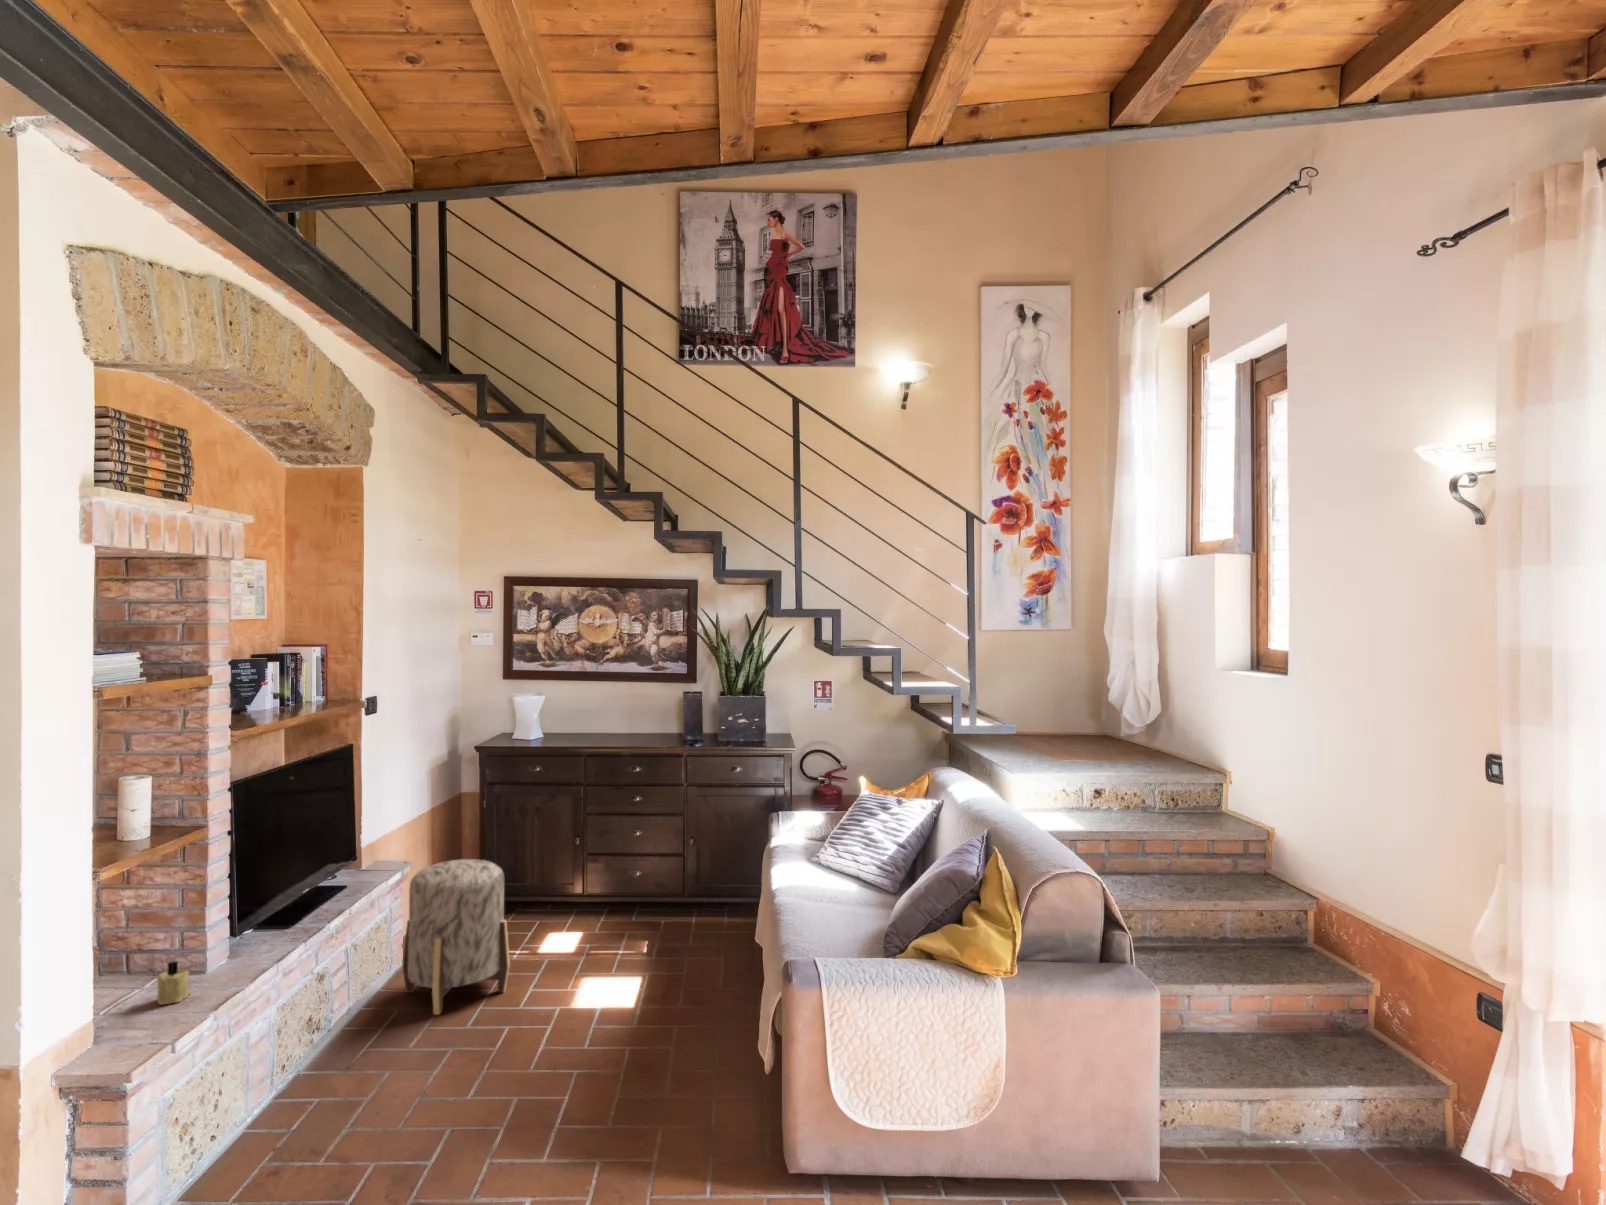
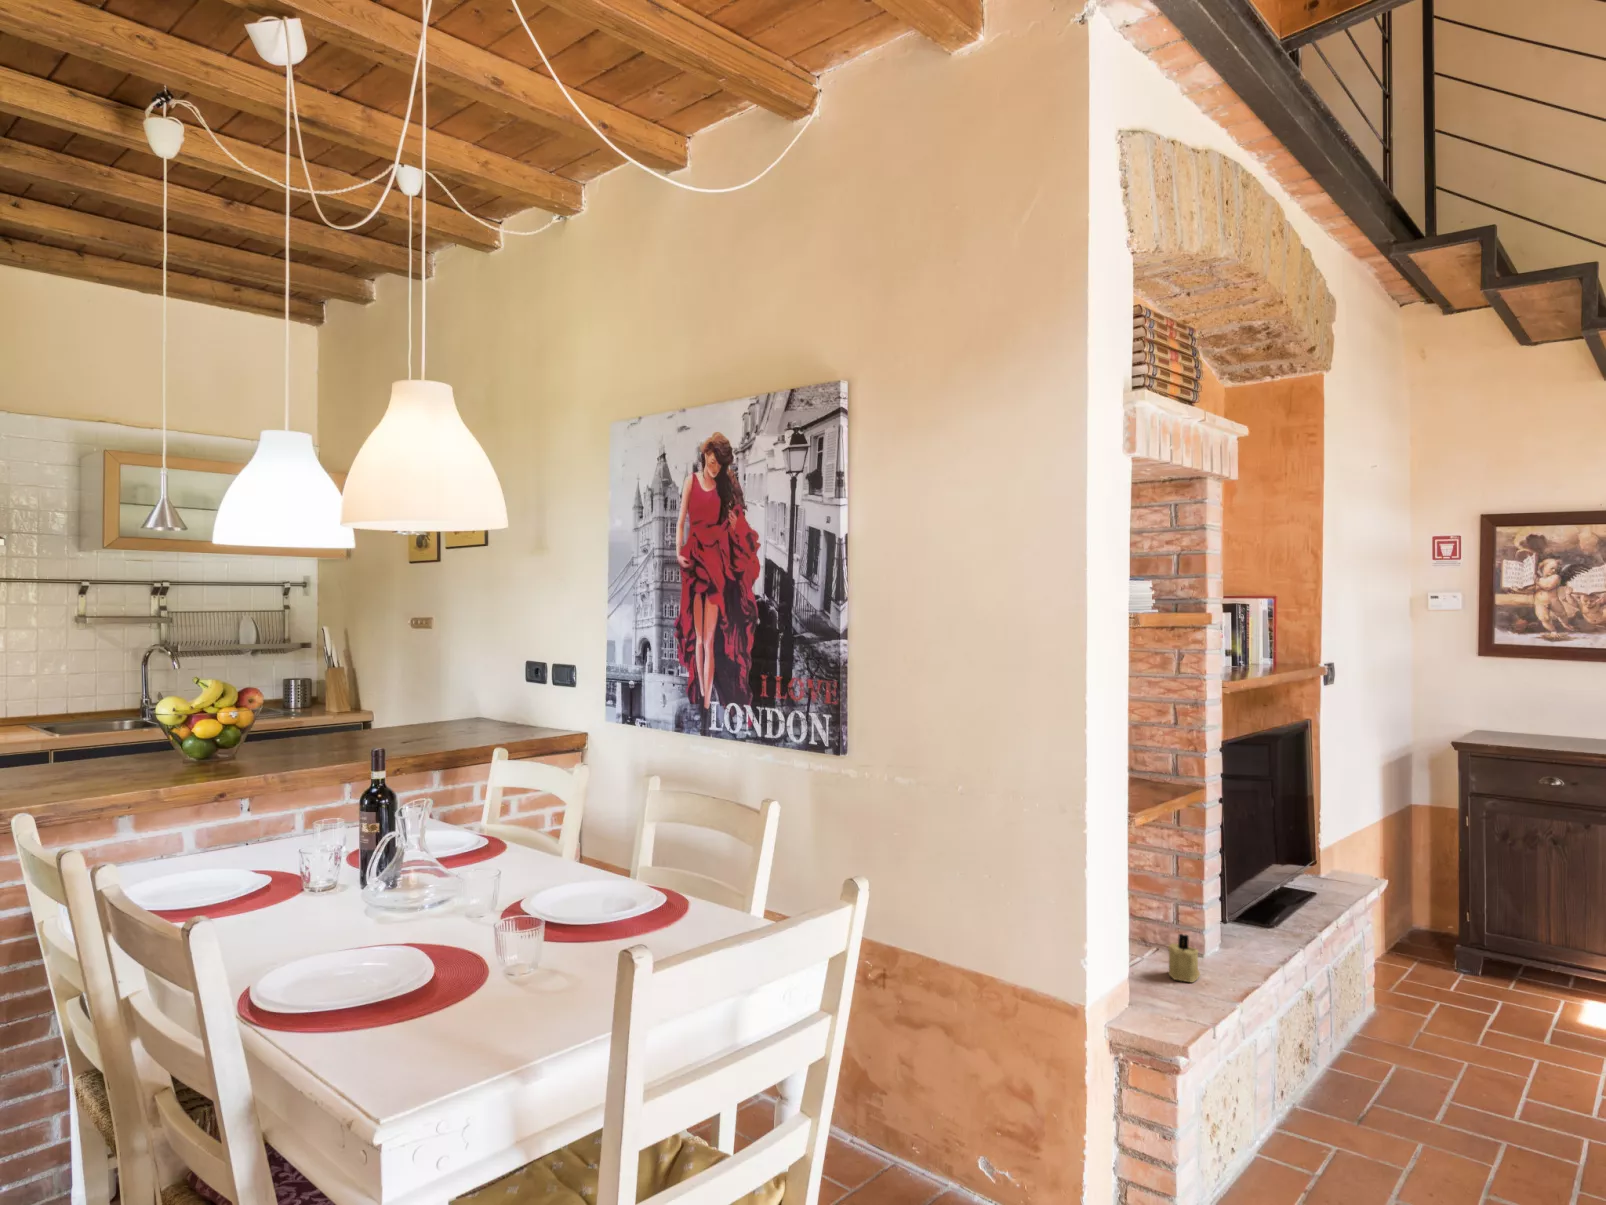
ottoman: present [402,859,510,1015] -> none [1388,890,1563,1099]

